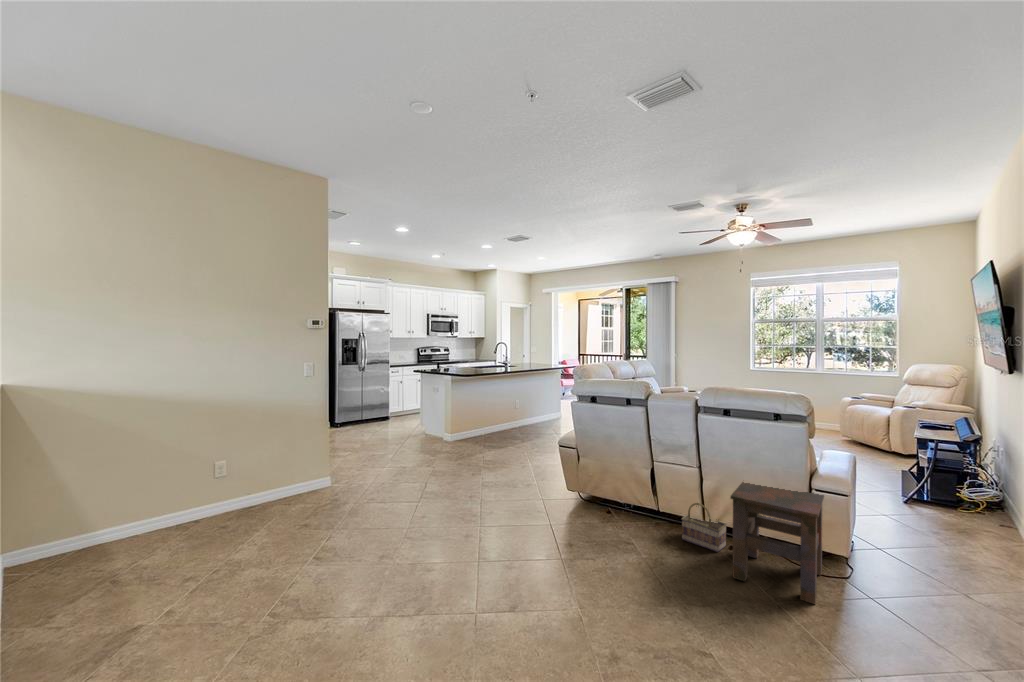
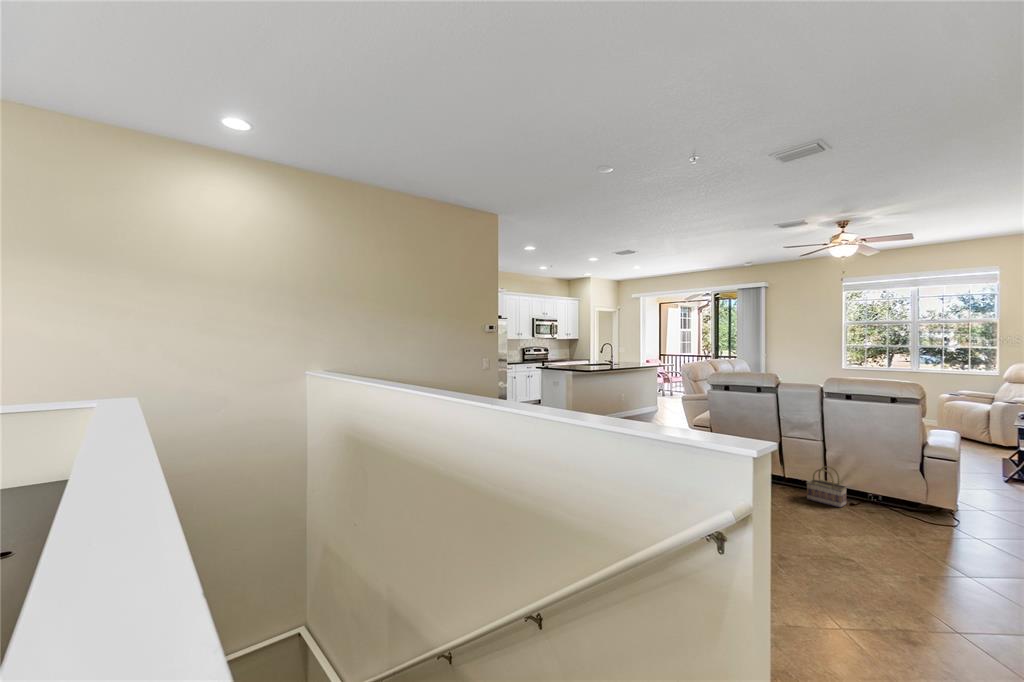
side table: present [730,482,824,604] -> none [857,448,936,540]

